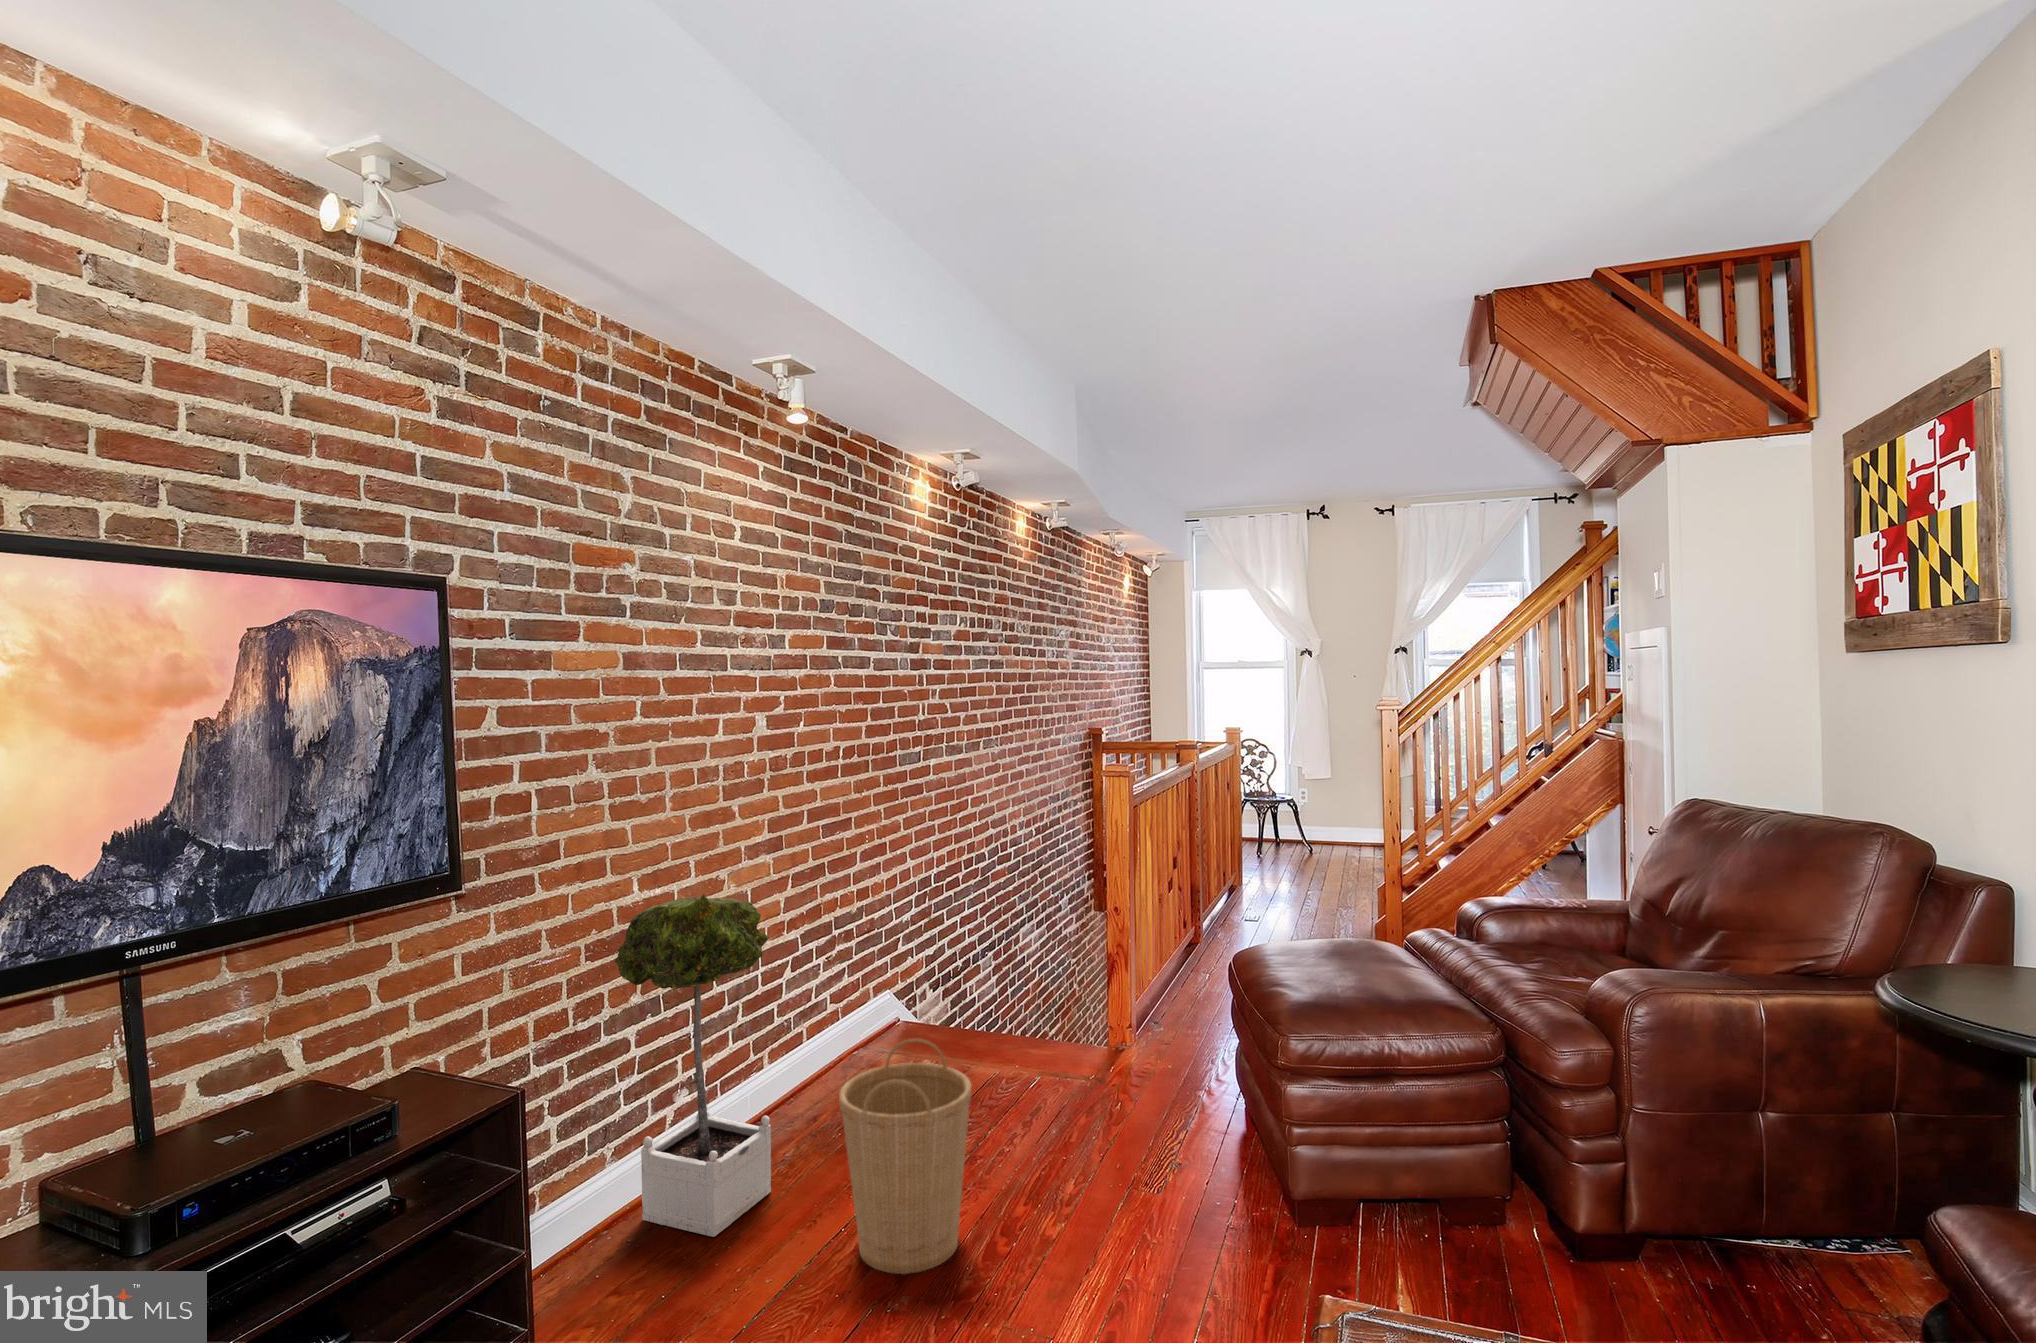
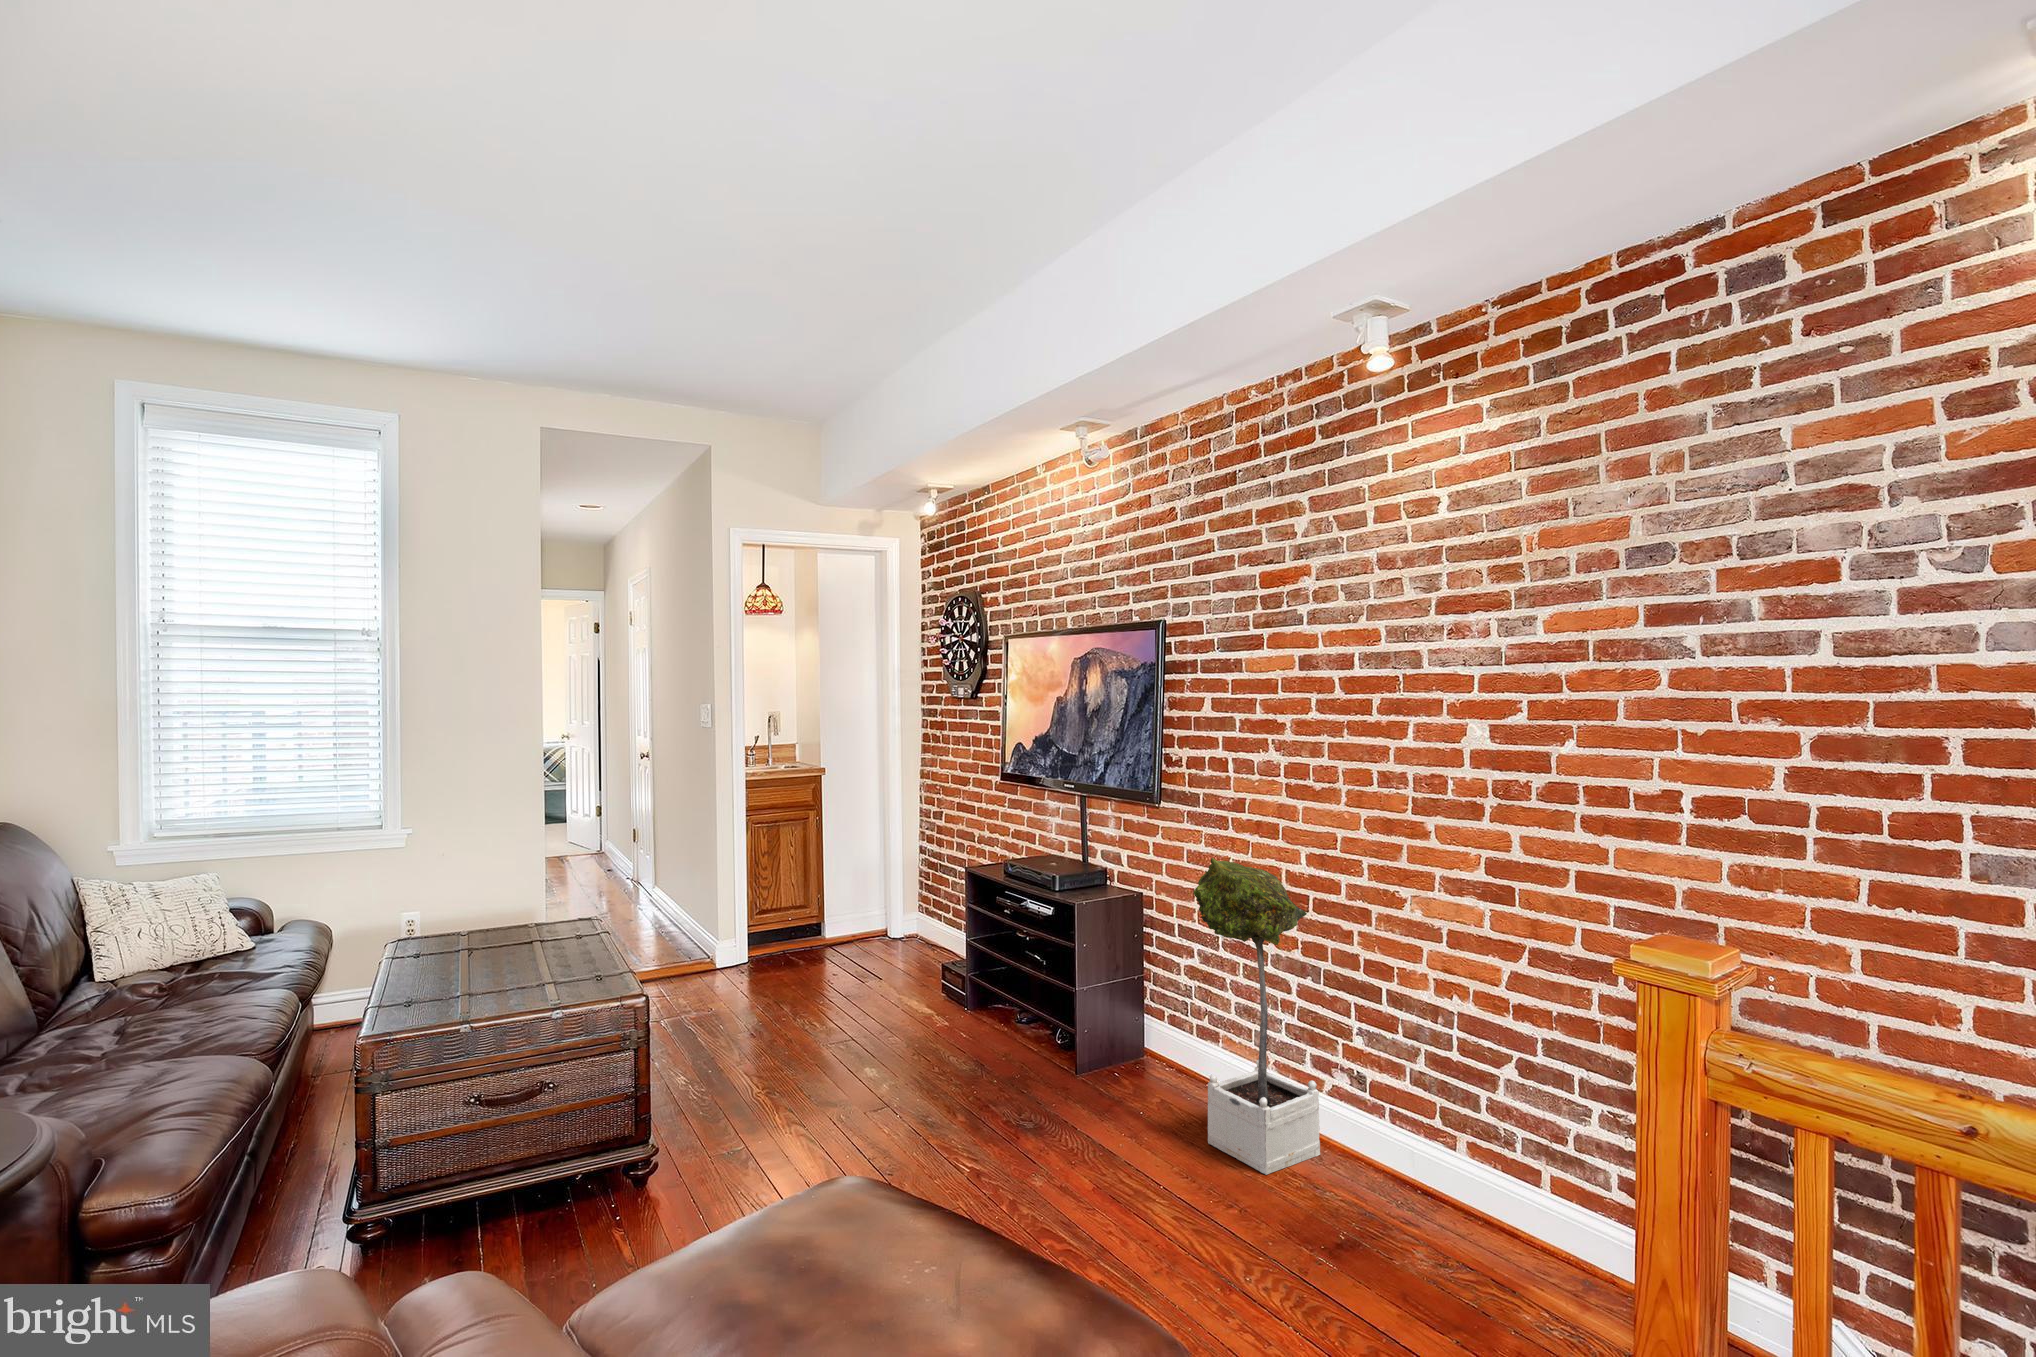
basket: present [839,1039,971,1274] -> none [1058,1023,1182,1234]

